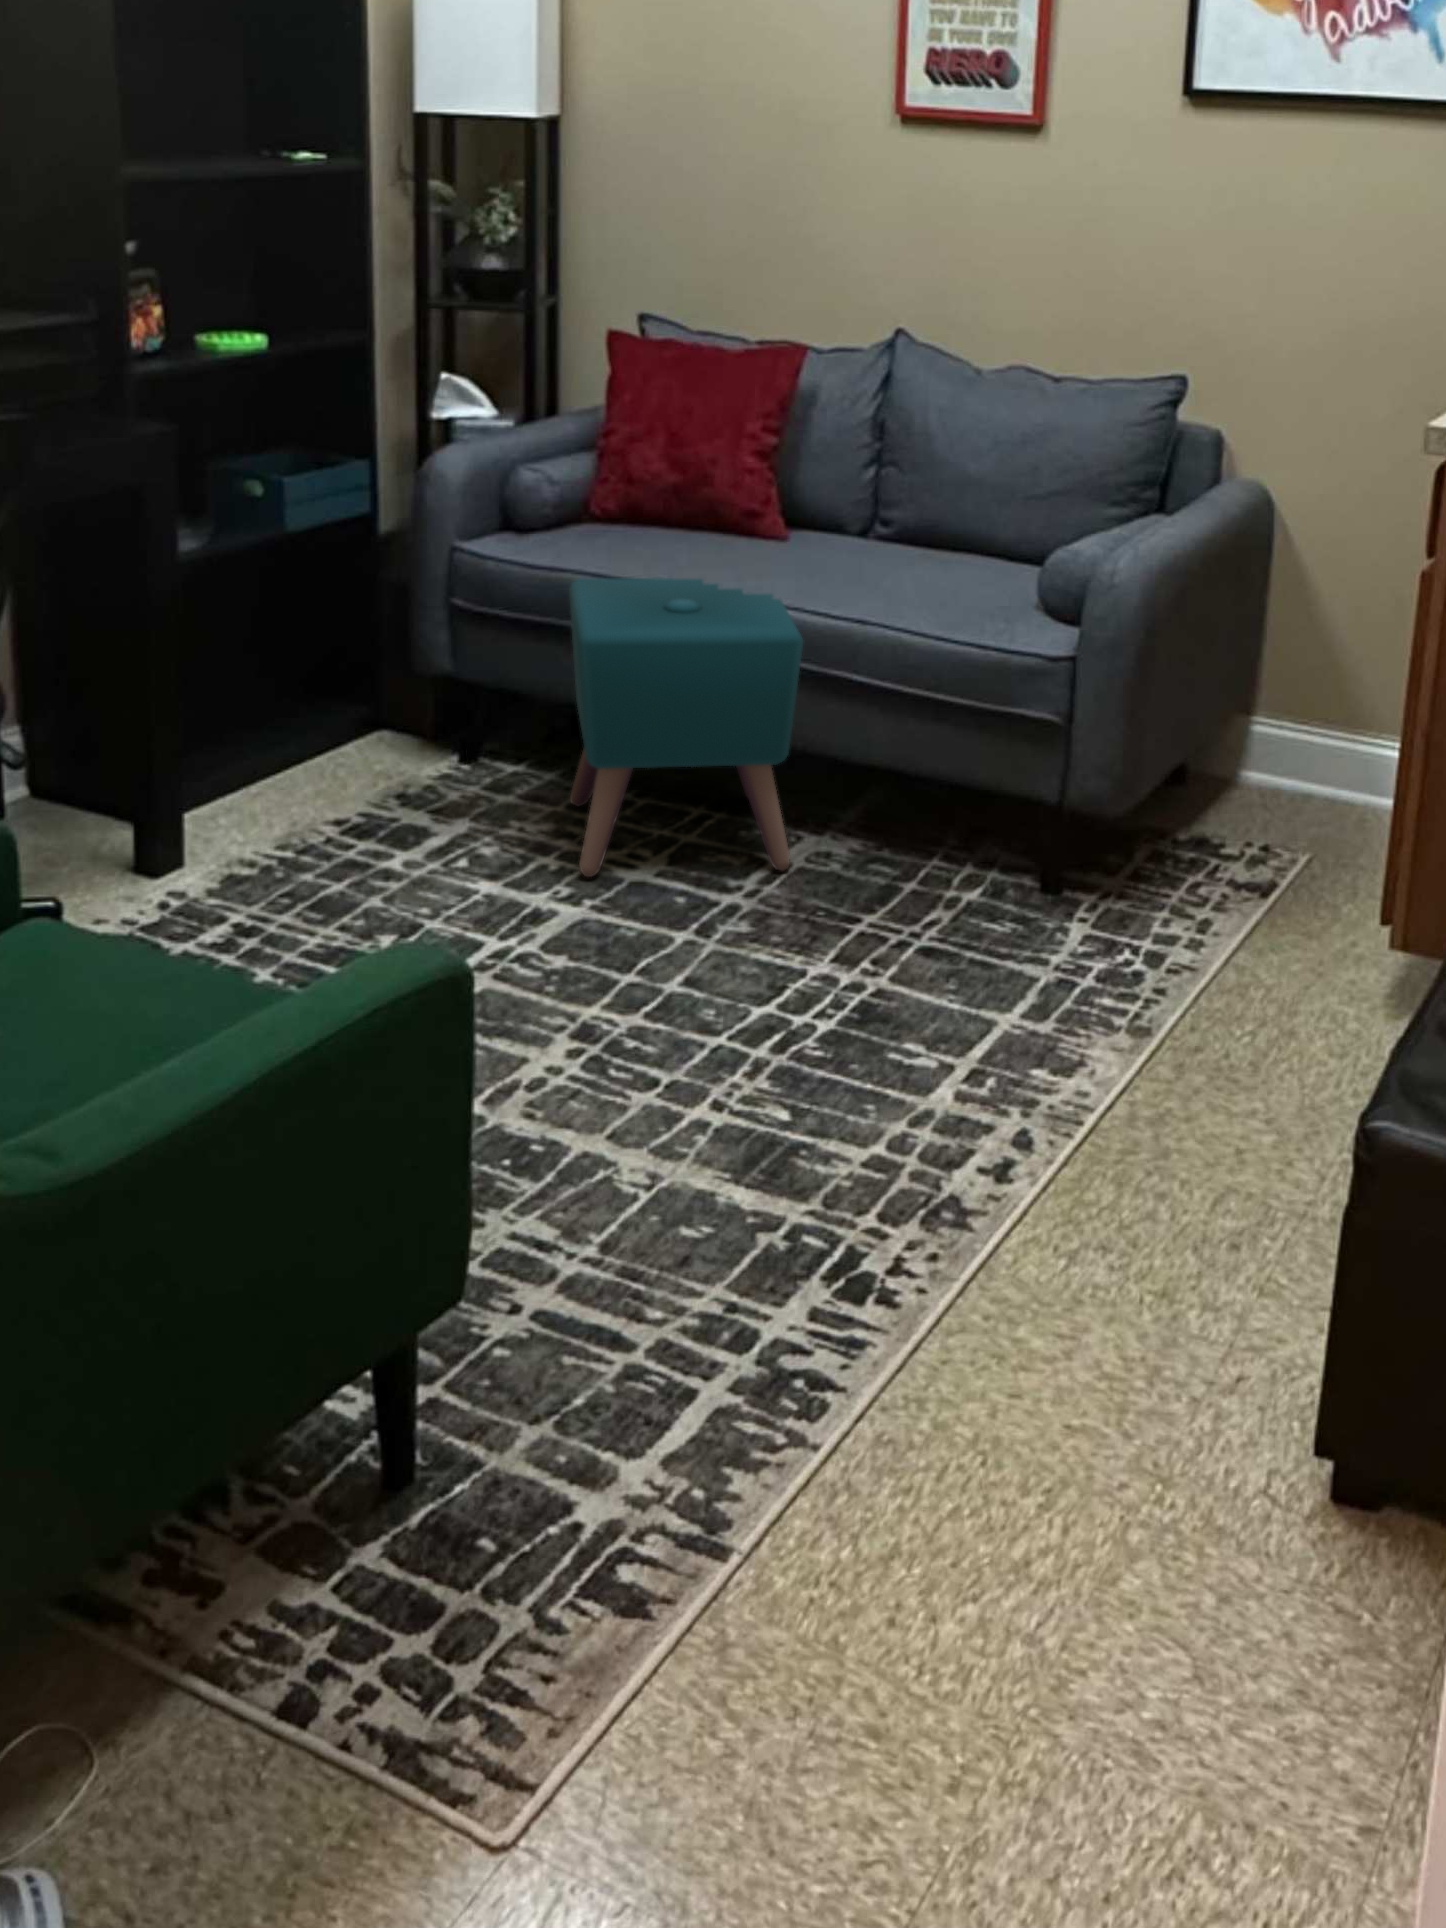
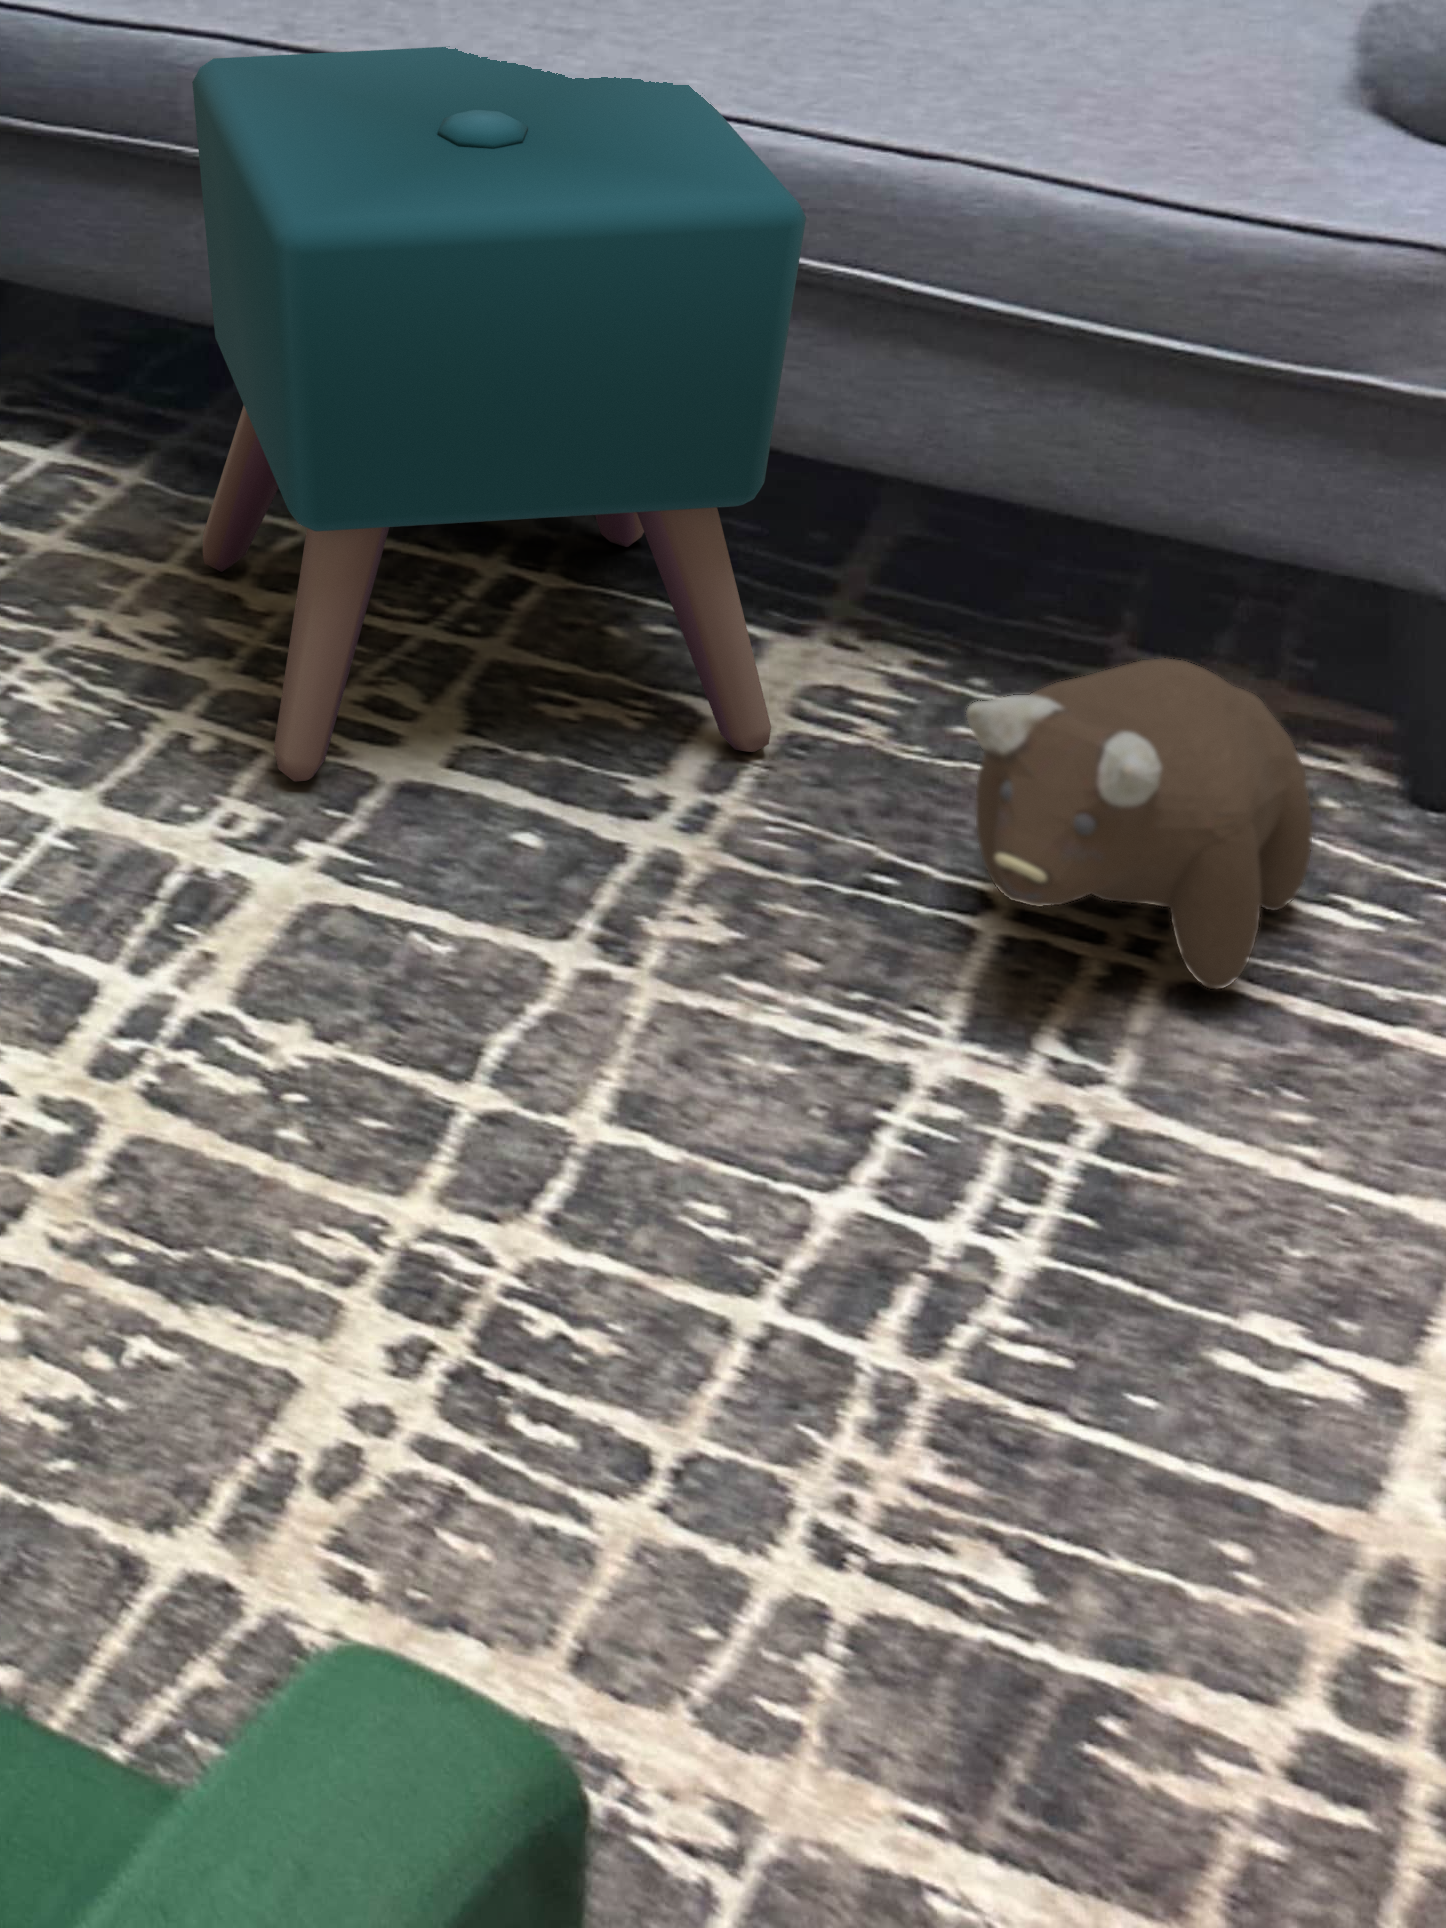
plush toy: none [839,818,986,947] -> present [967,658,1313,989]

